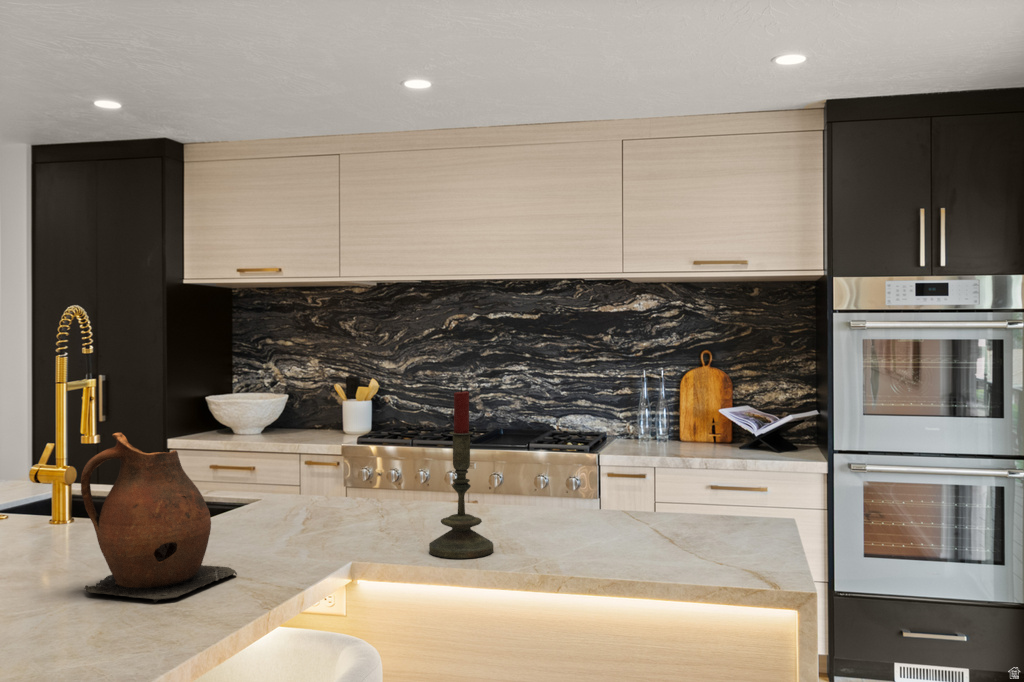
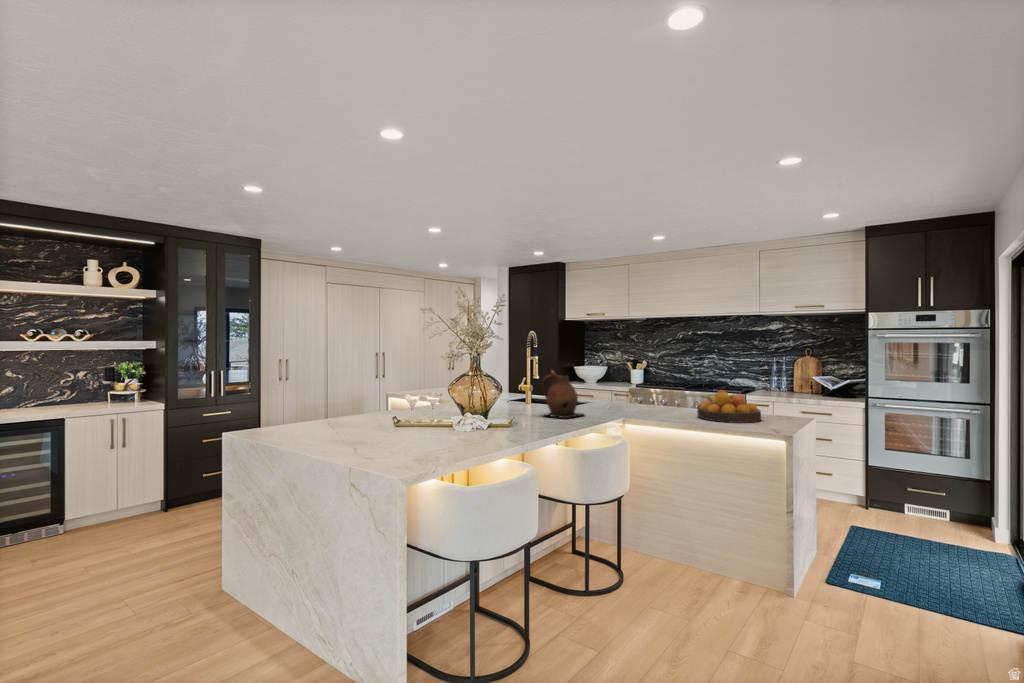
candle: present [429,387,493,559] -> none [649,359,672,417]
fruit bowl: none [560,469,723,565] -> present [697,391,761,423]

